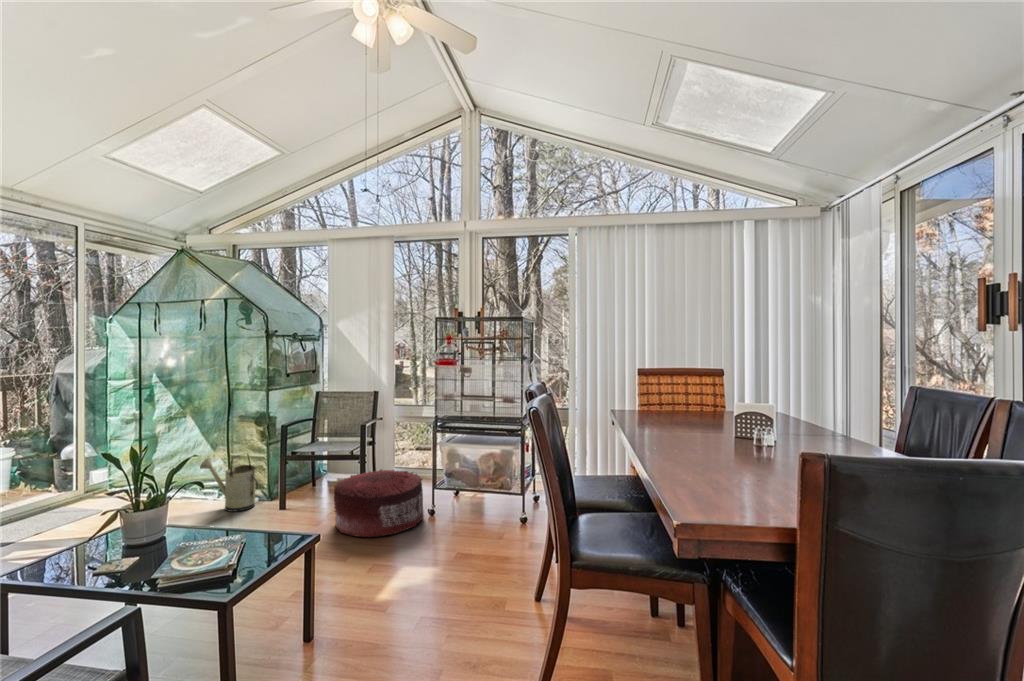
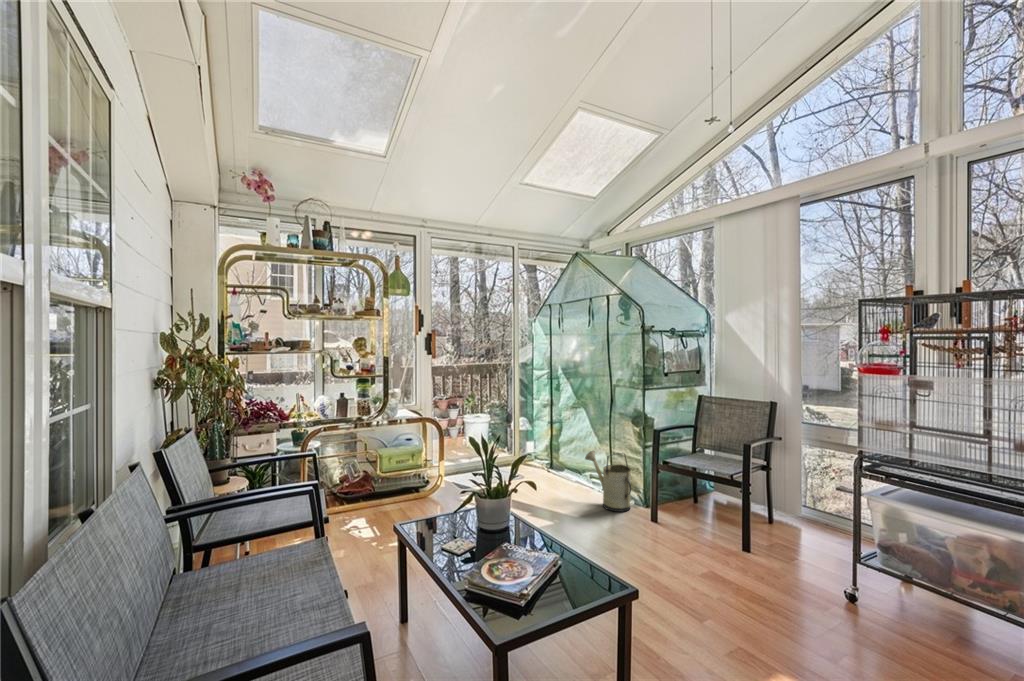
pouf: present [334,469,424,537] -> none [698,506,833,614]

